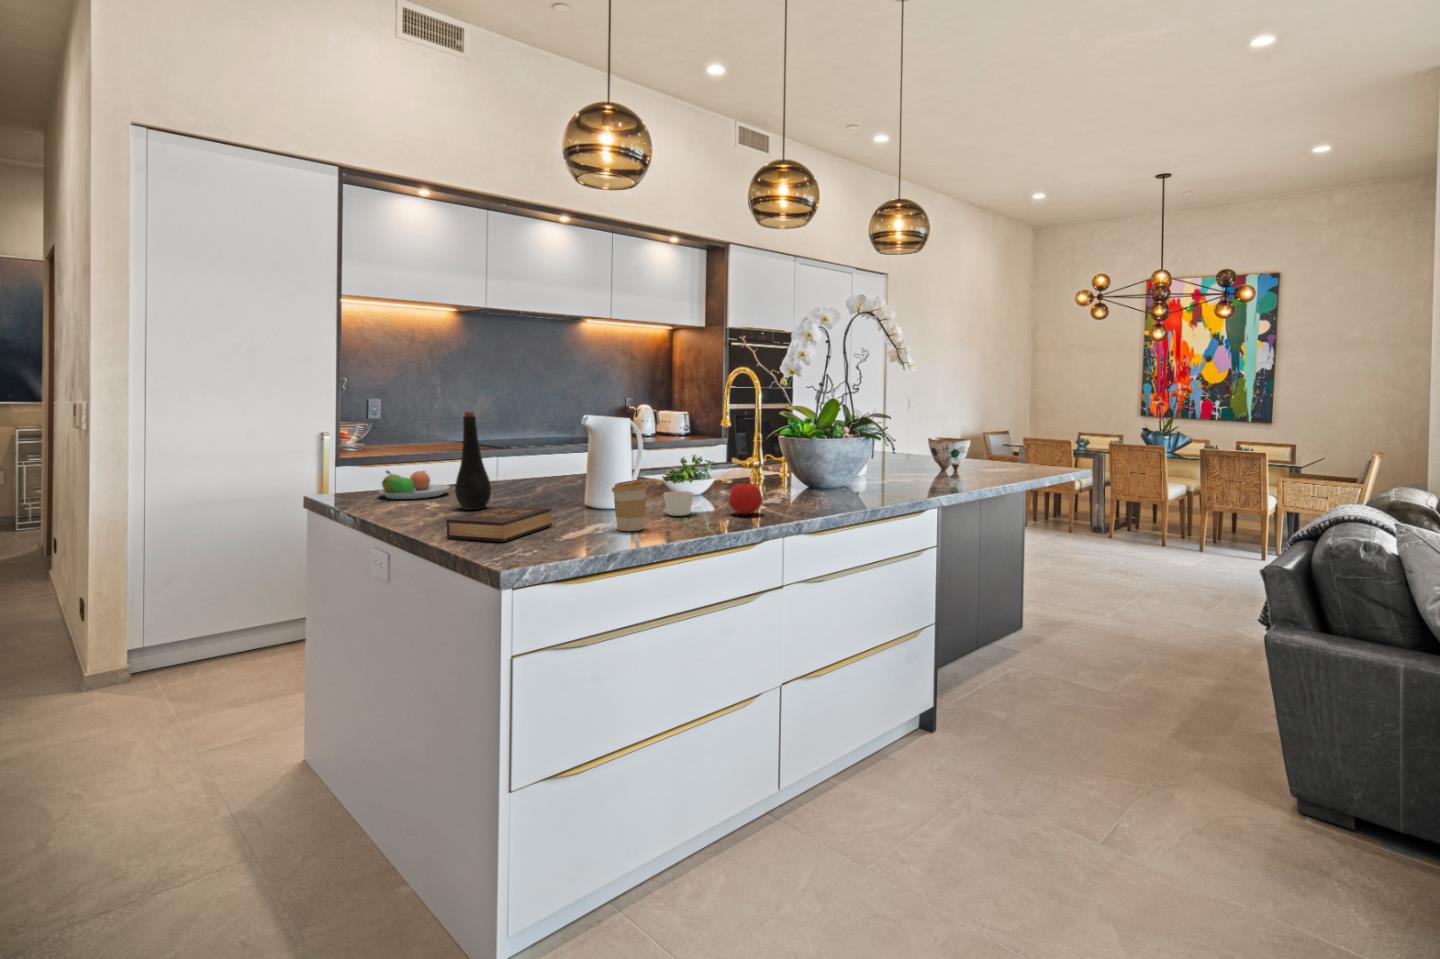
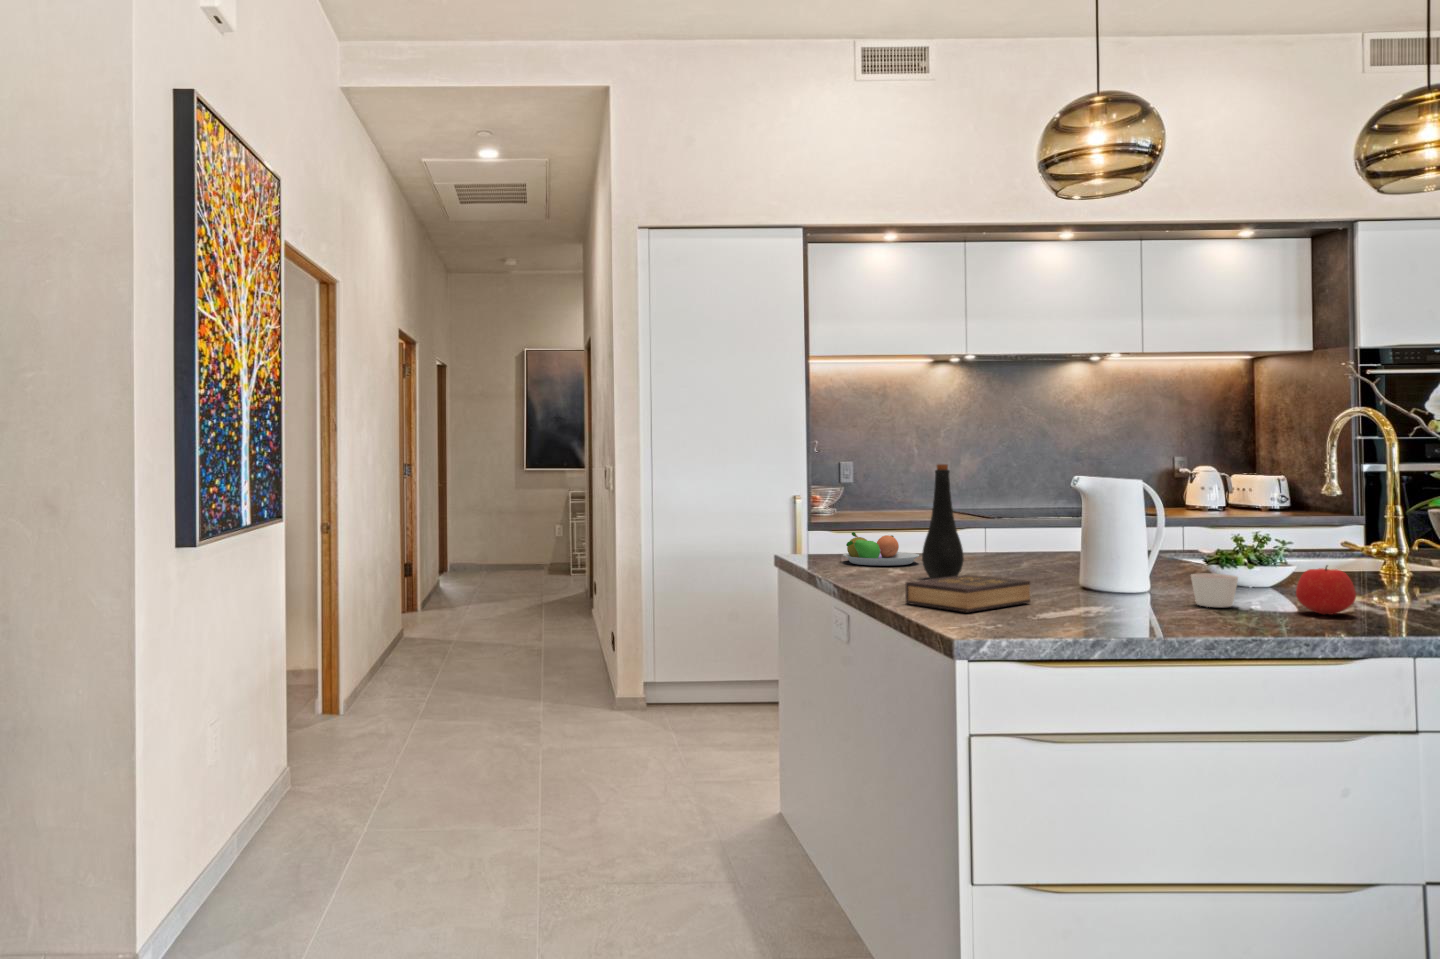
coffee cup: present [612,480,647,531] -> none [1109,551,1159,617]

